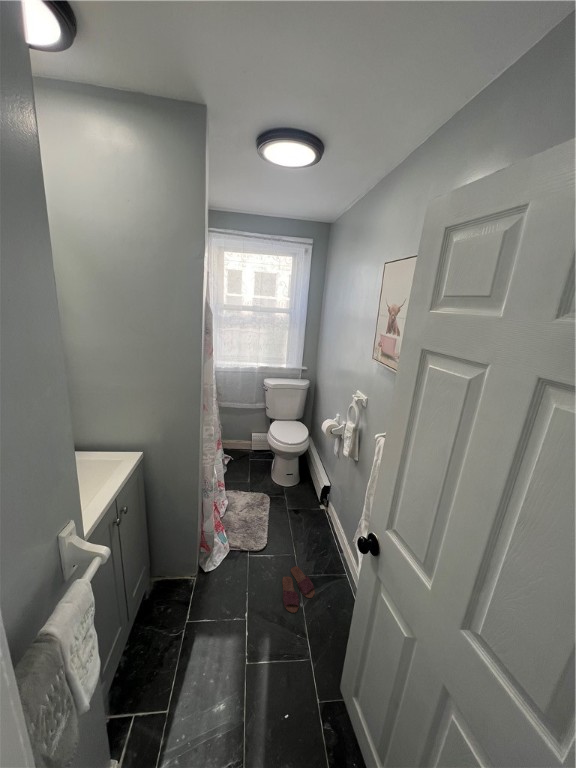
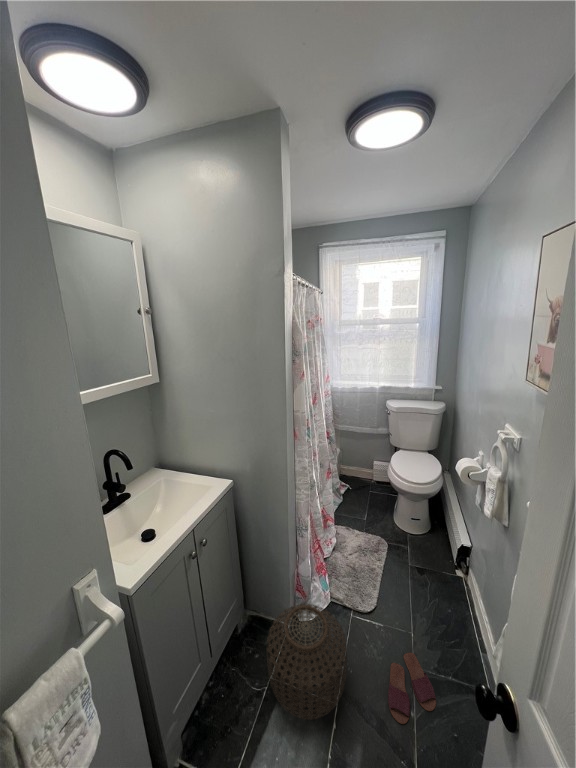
woven basket: none [186,549,256,638] -> present [267,604,347,720]

